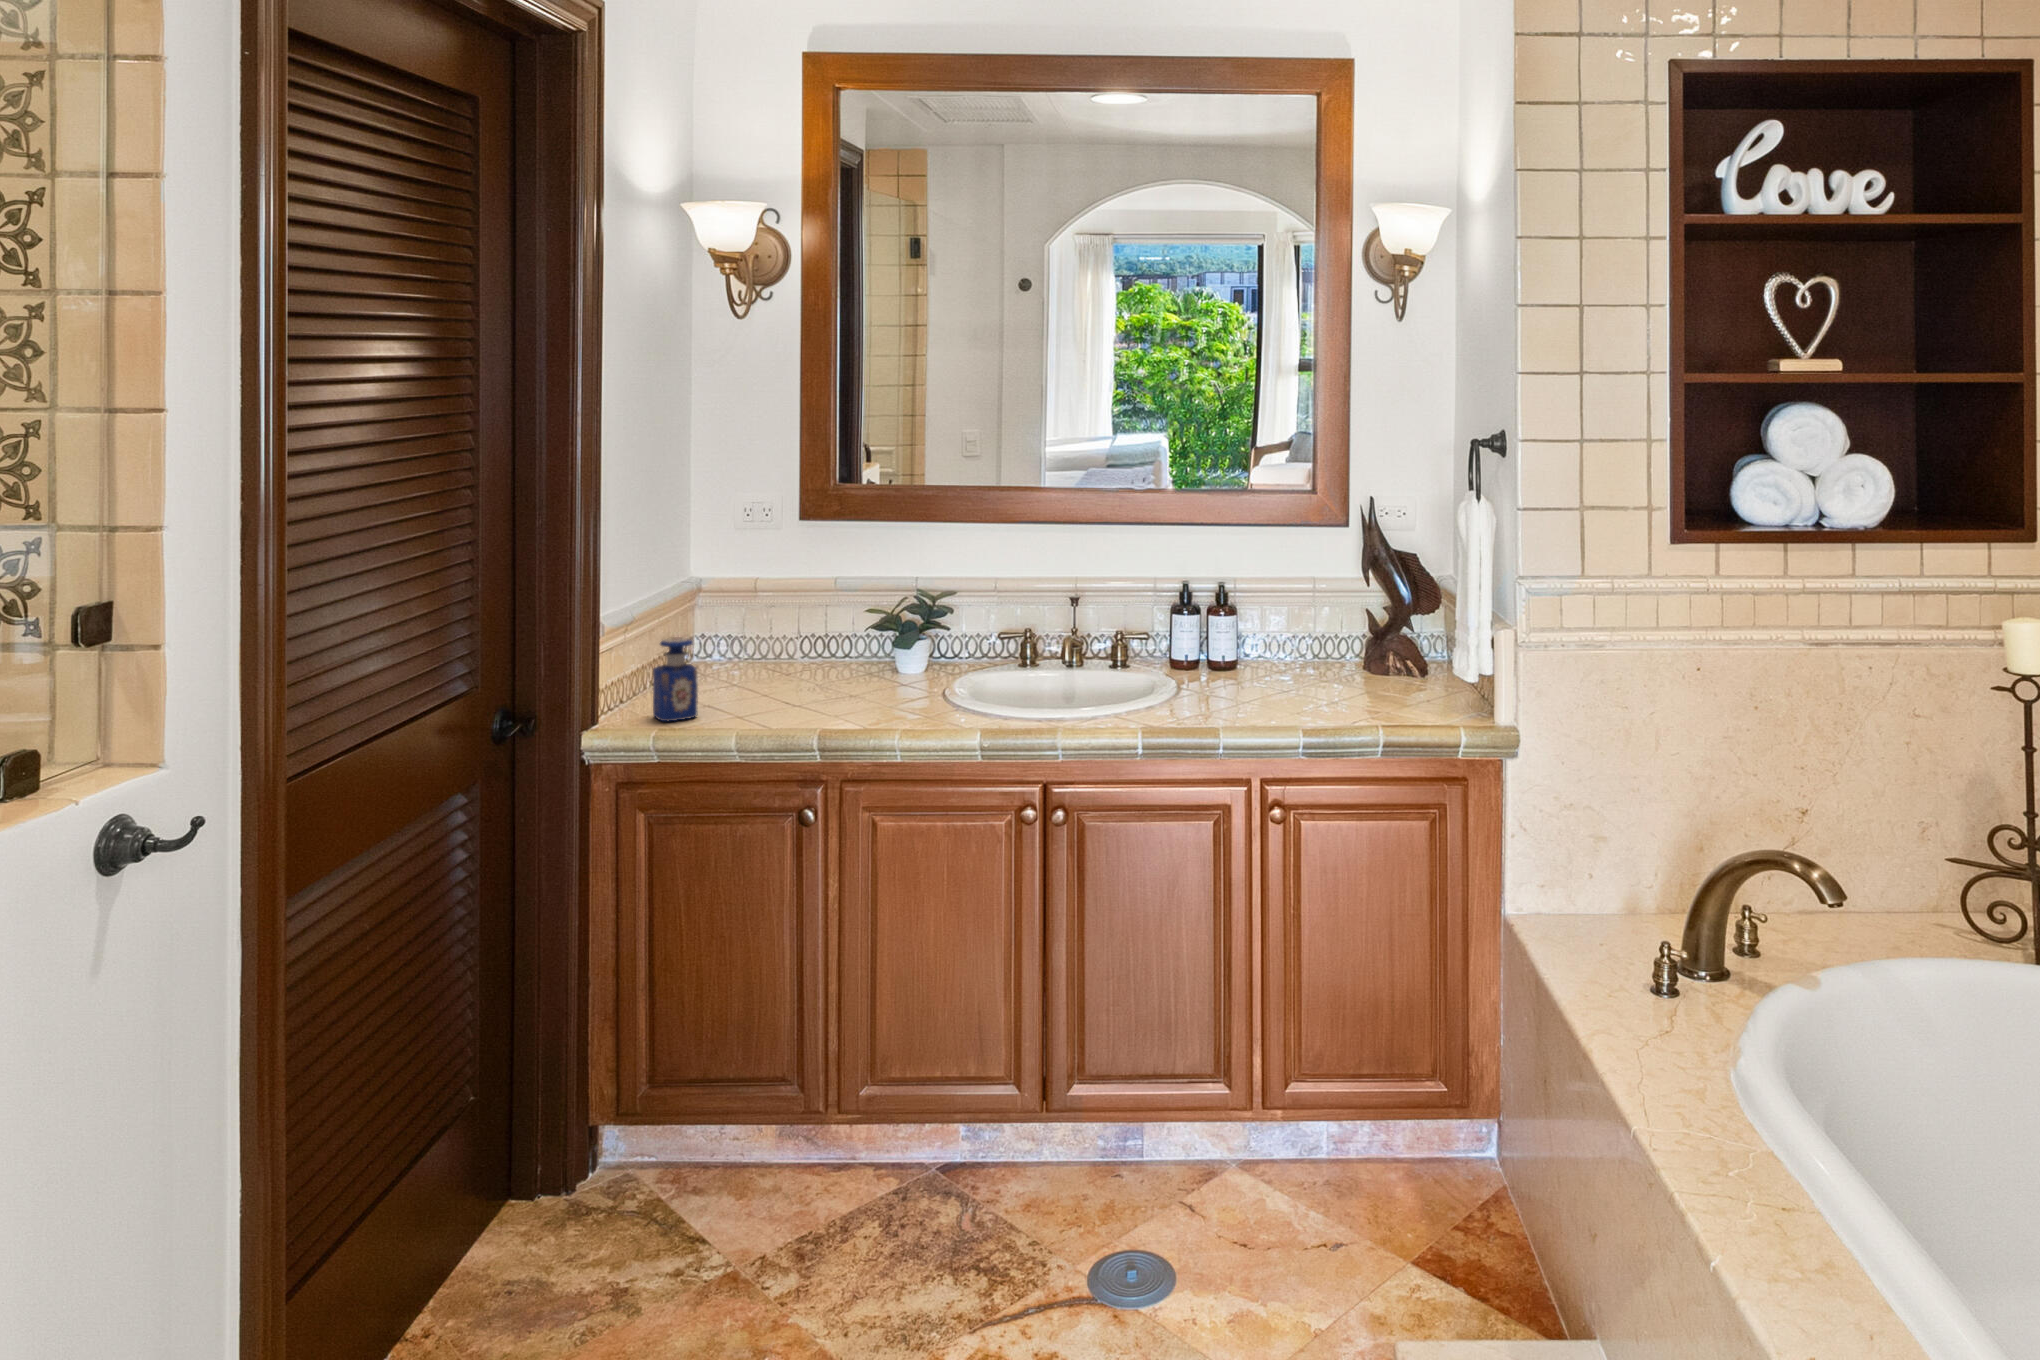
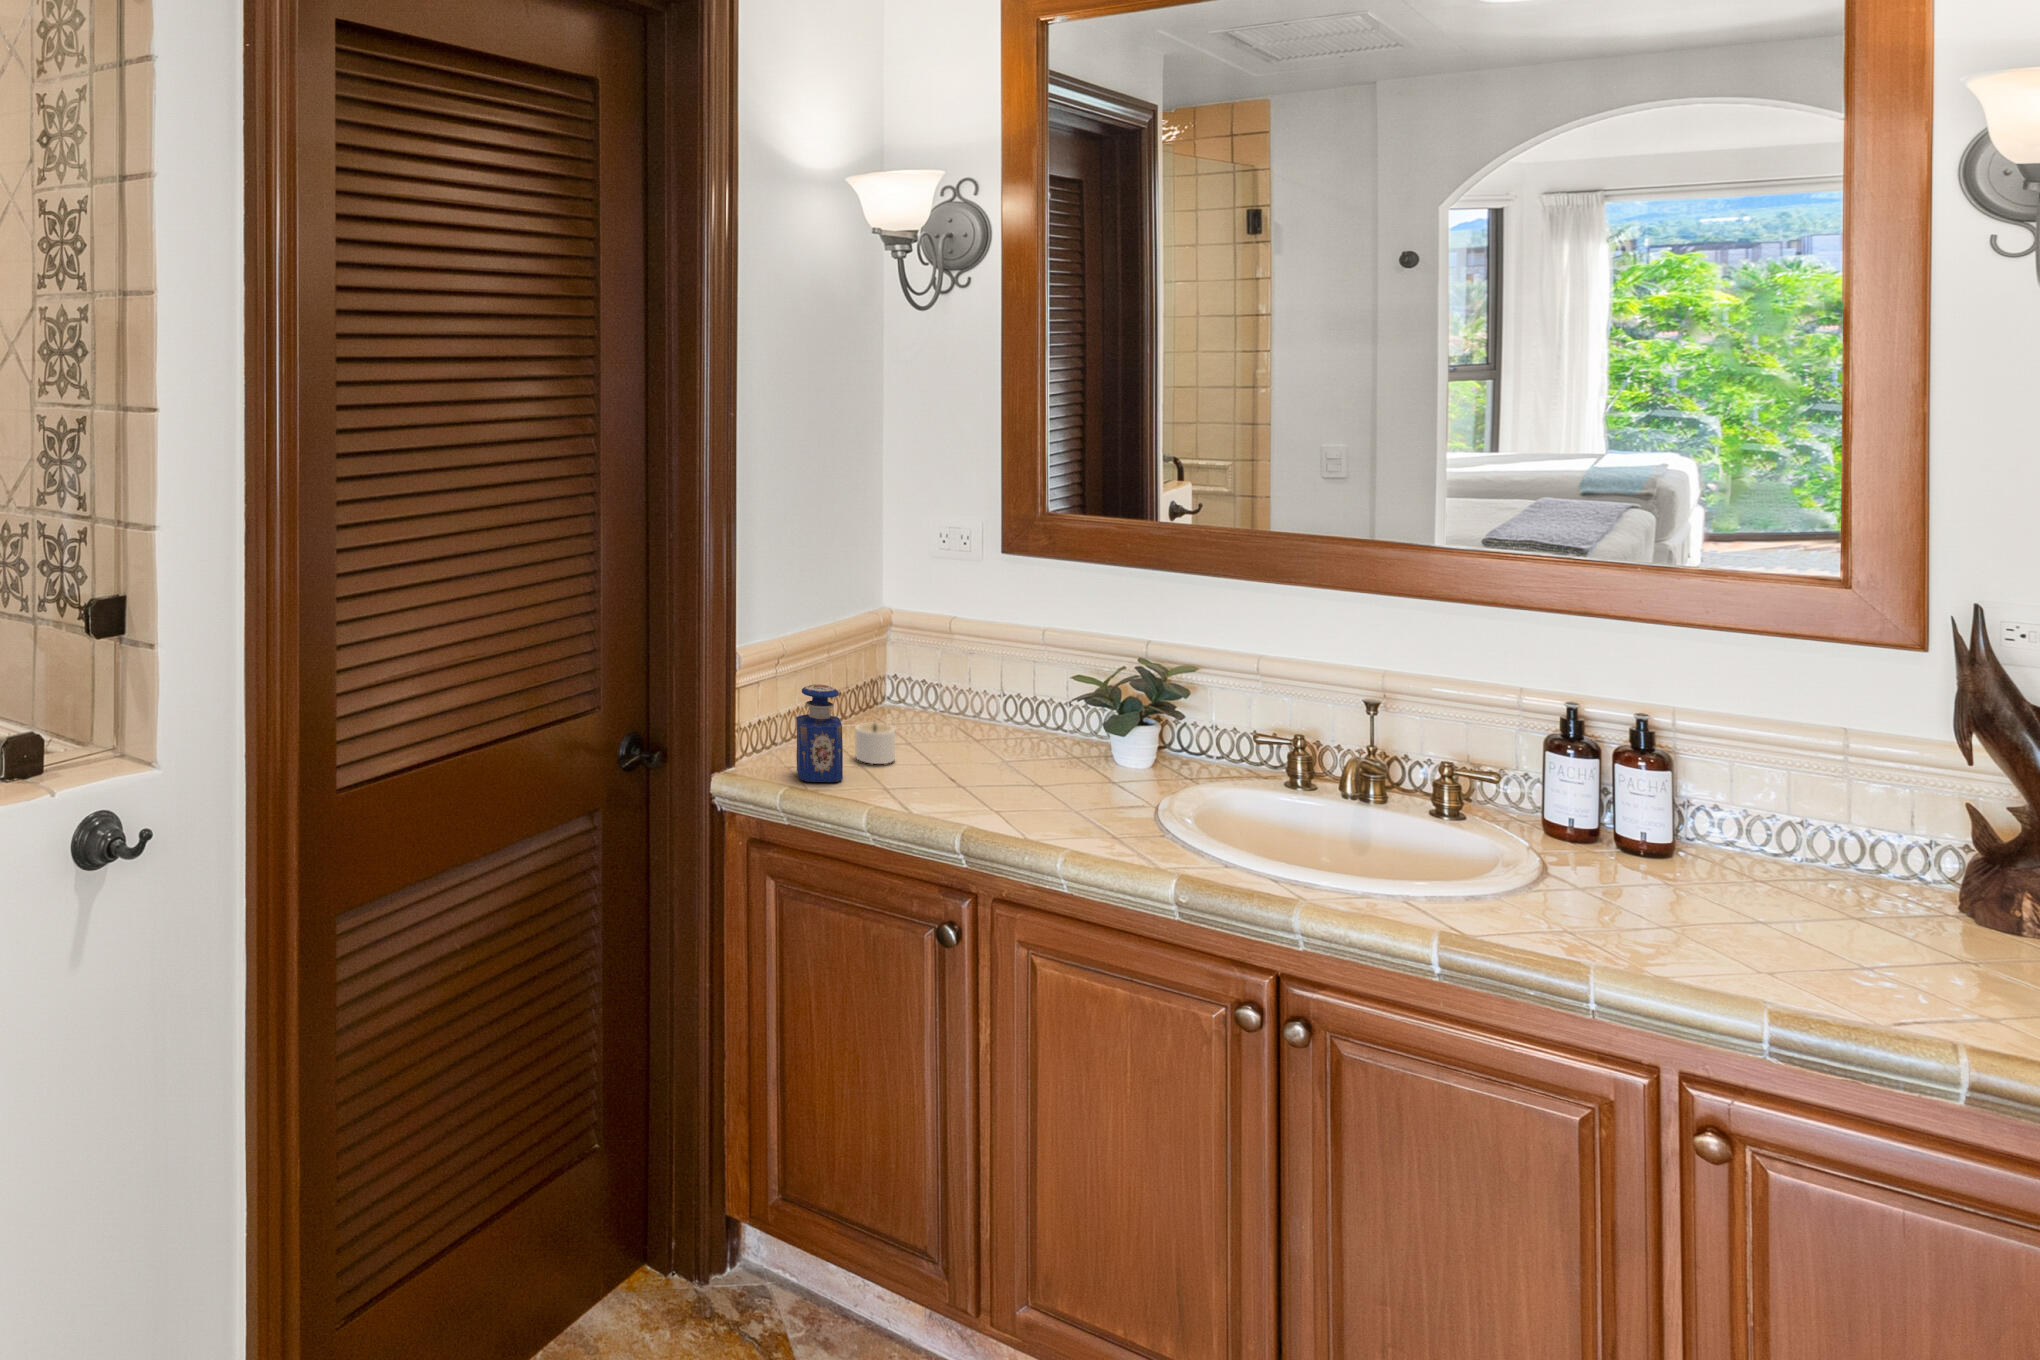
candle: none [696,667,748,701] -> present [855,723,895,764]

